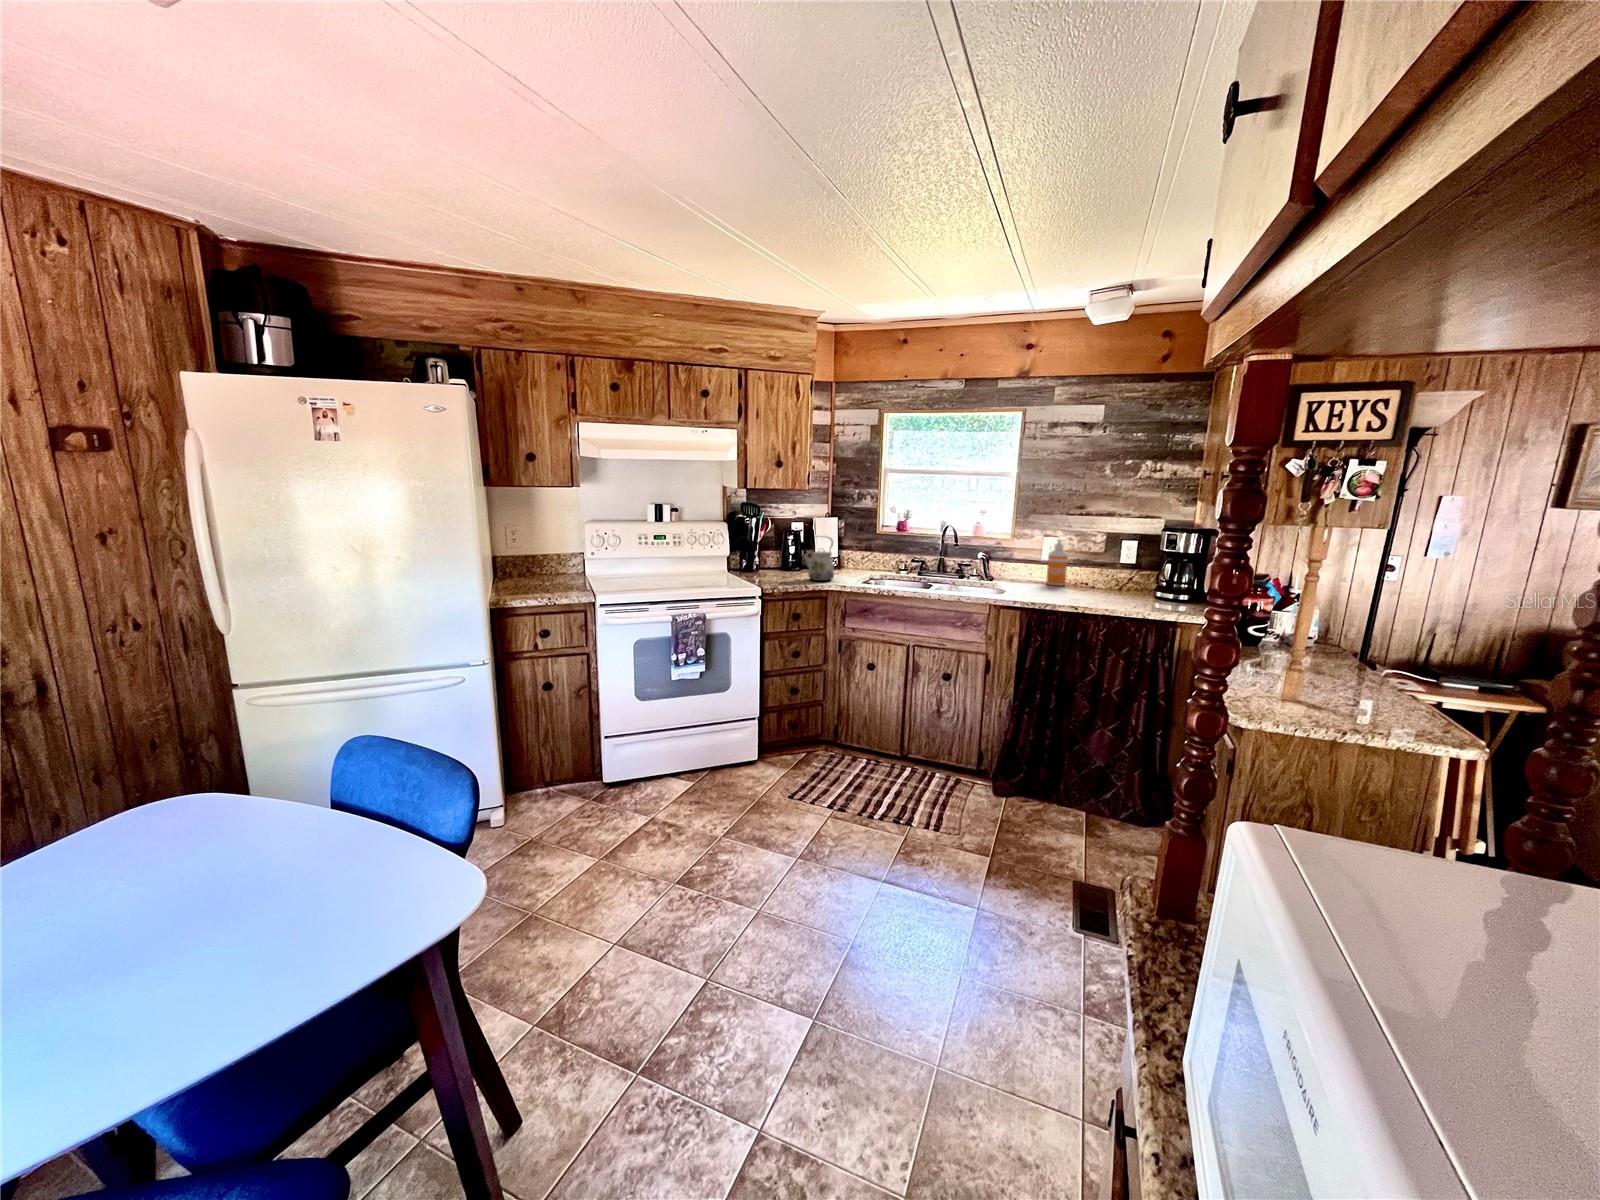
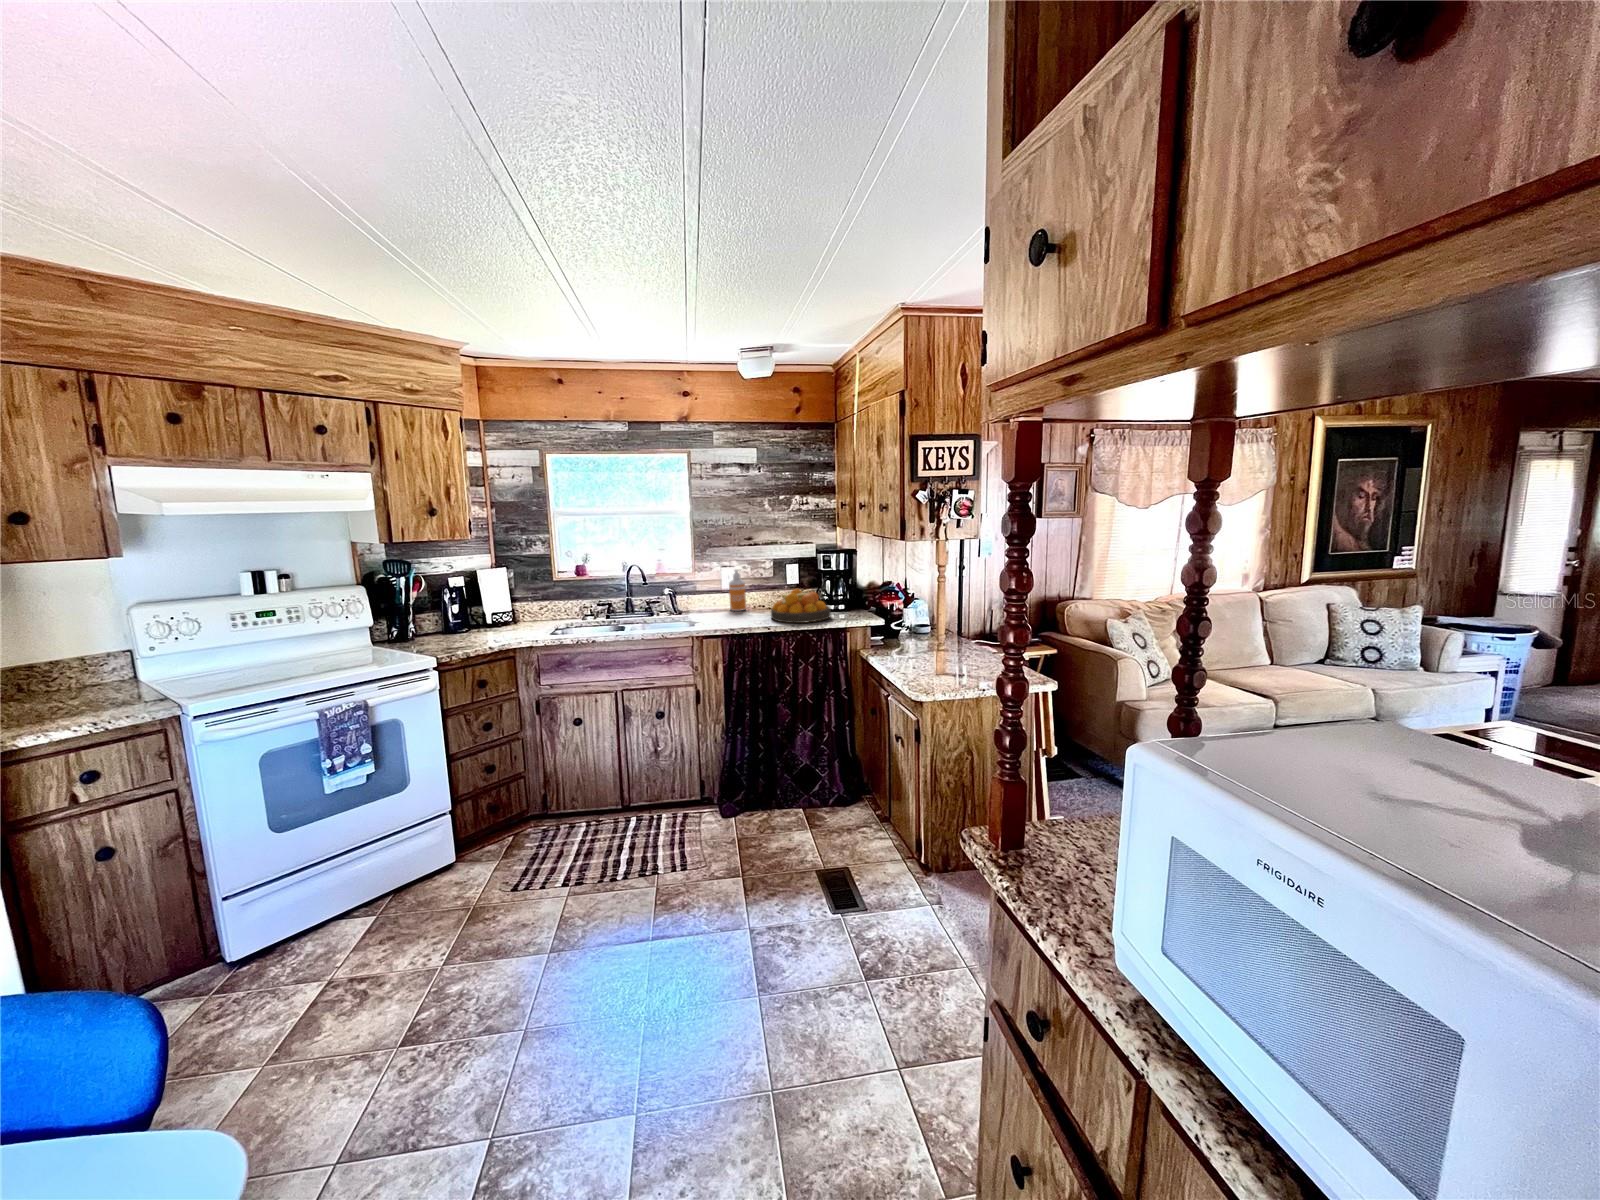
kettle: present [803,538,834,581] -> none [477,589,522,639]
fruit bowl: none [1087,568,1167,609] -> present [771,589,831,623]

